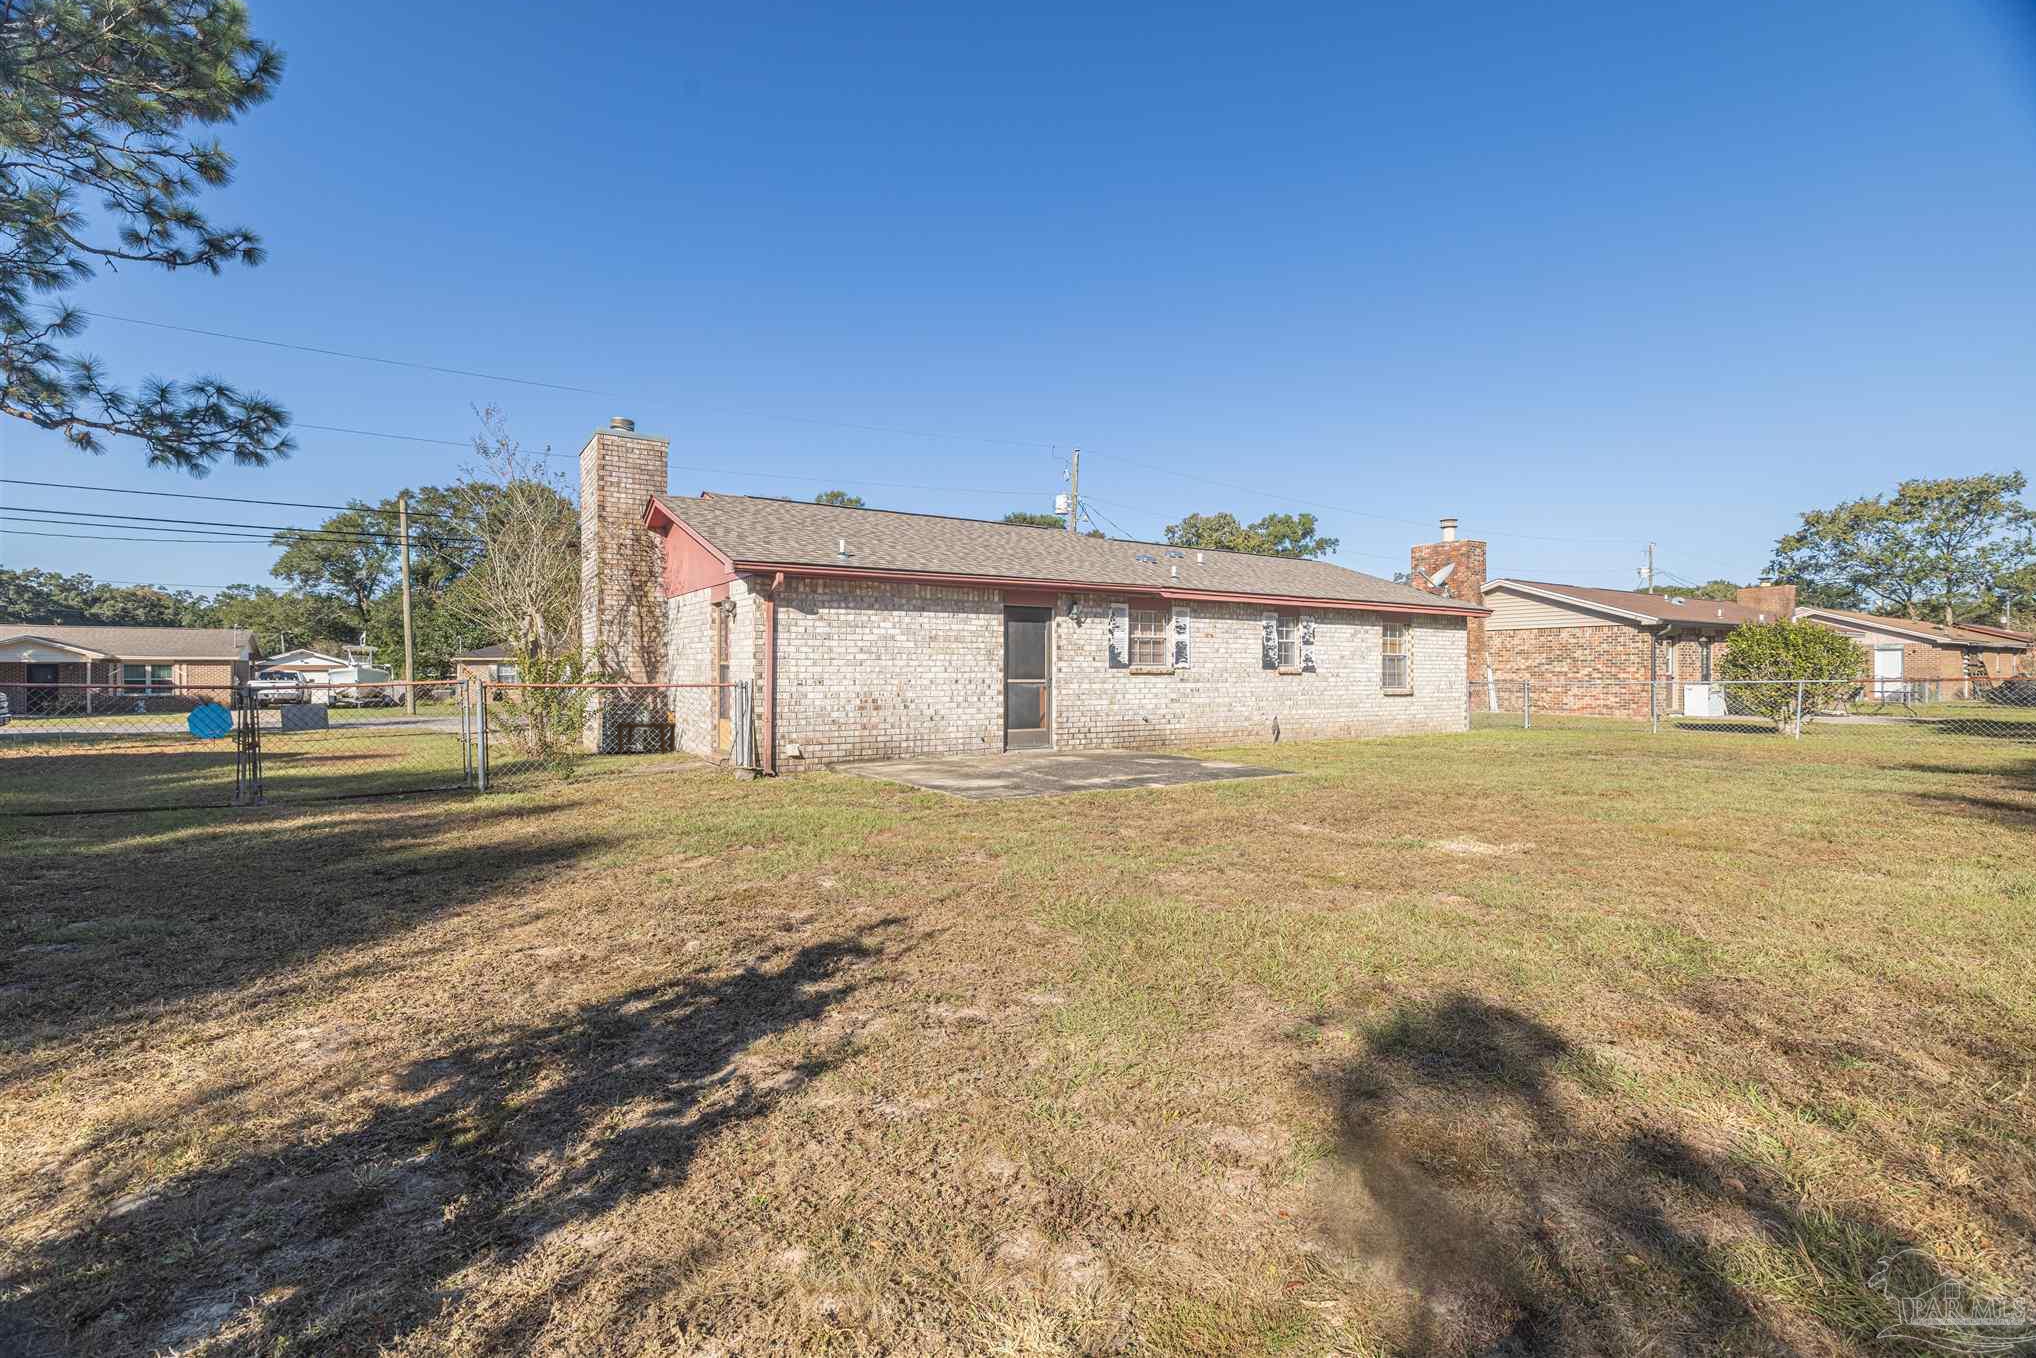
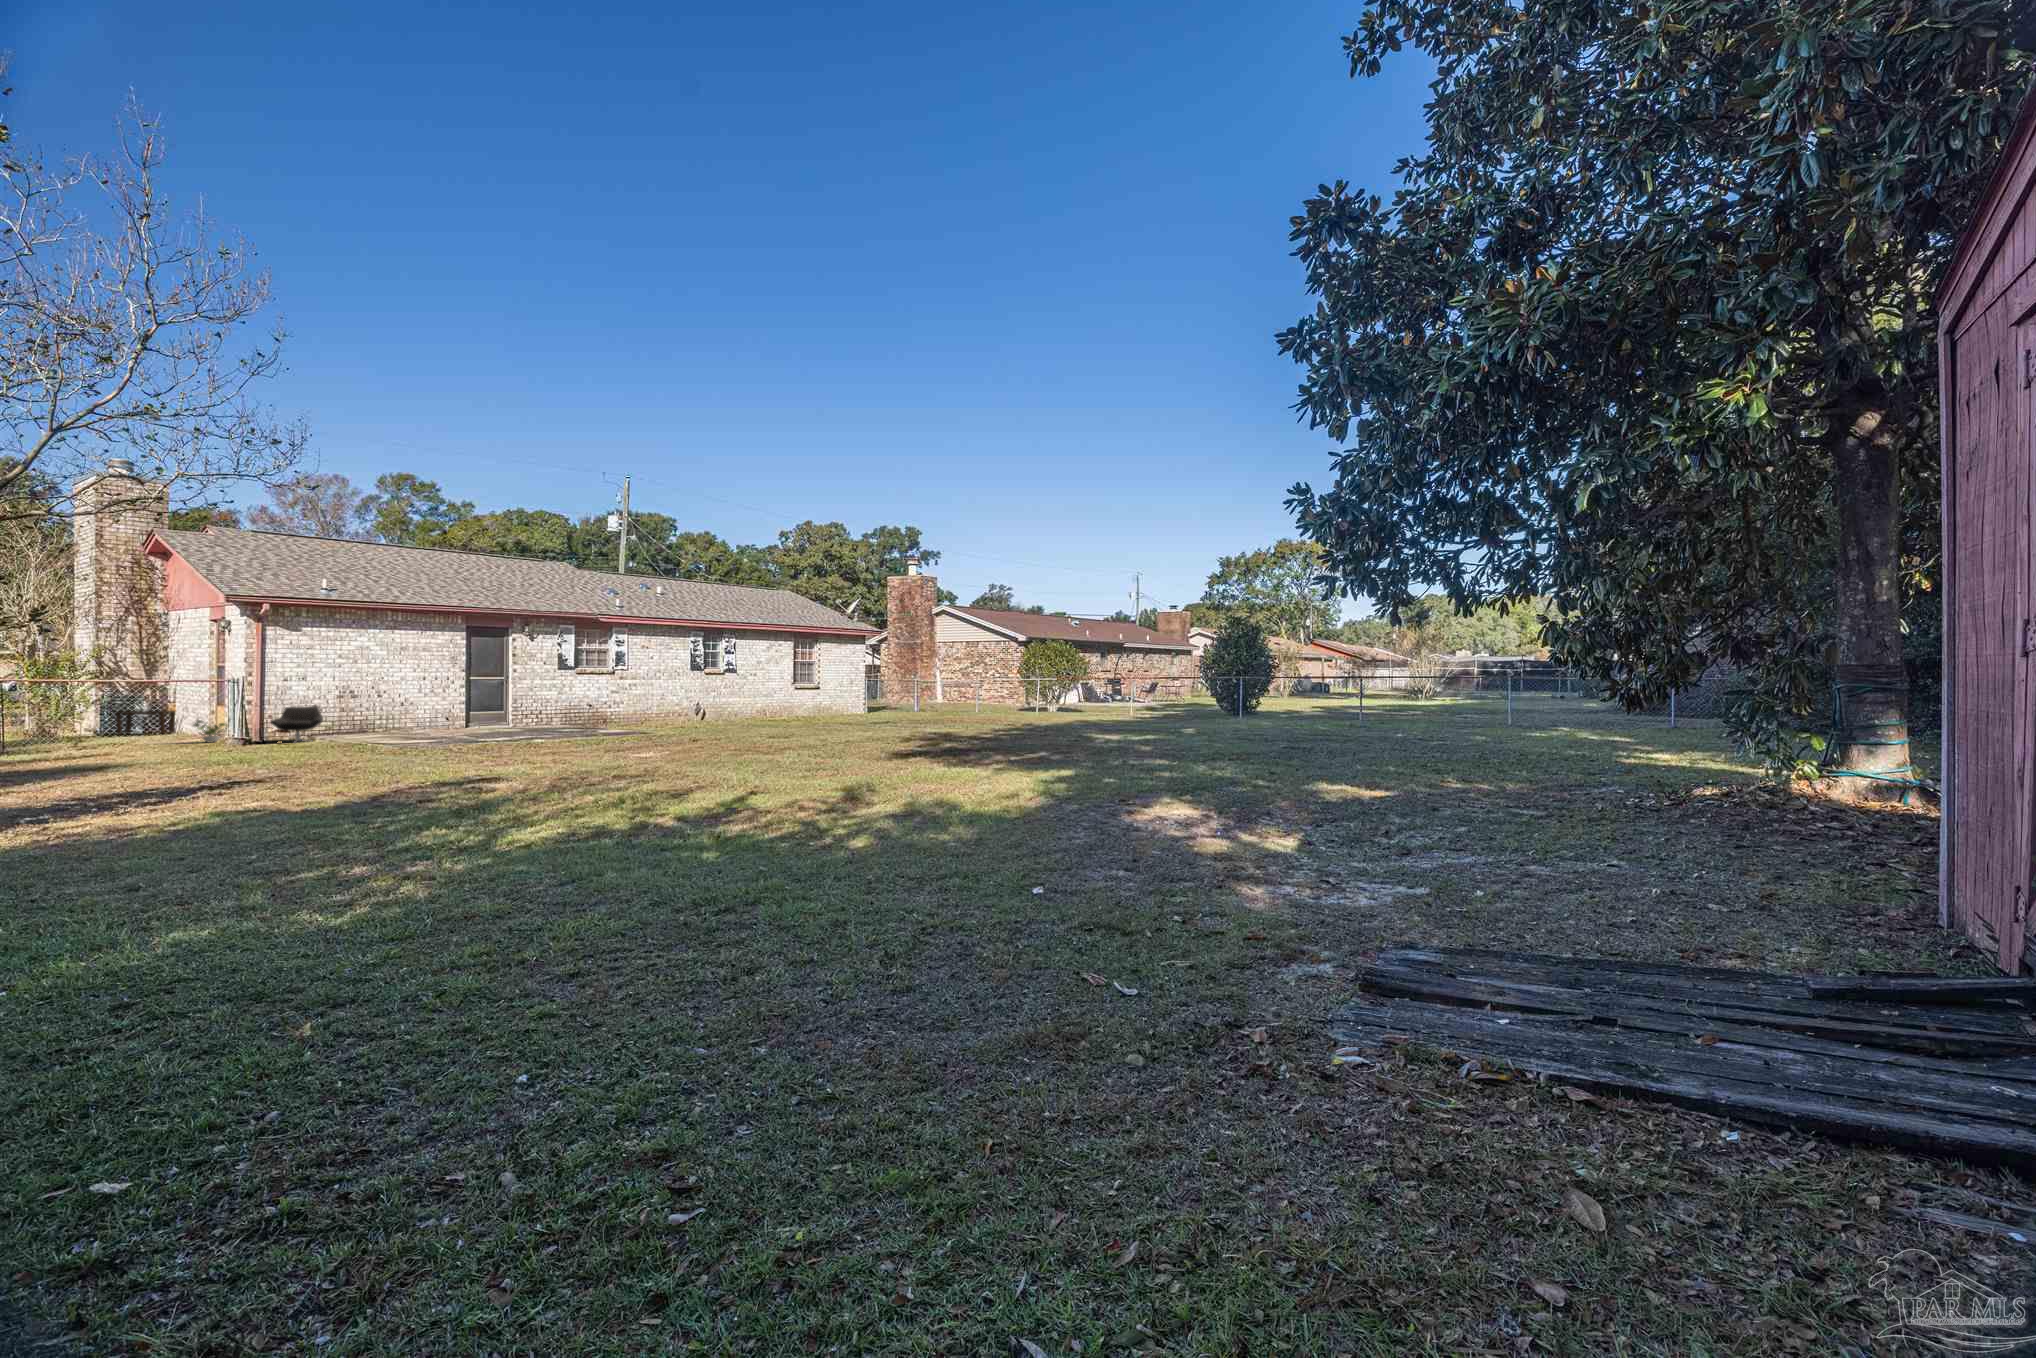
lounge chair: none [785,722,846,776] -> present [271,706,323,741]
potted plant: none [694,740,734,772] -> present [193,720,226,743]

